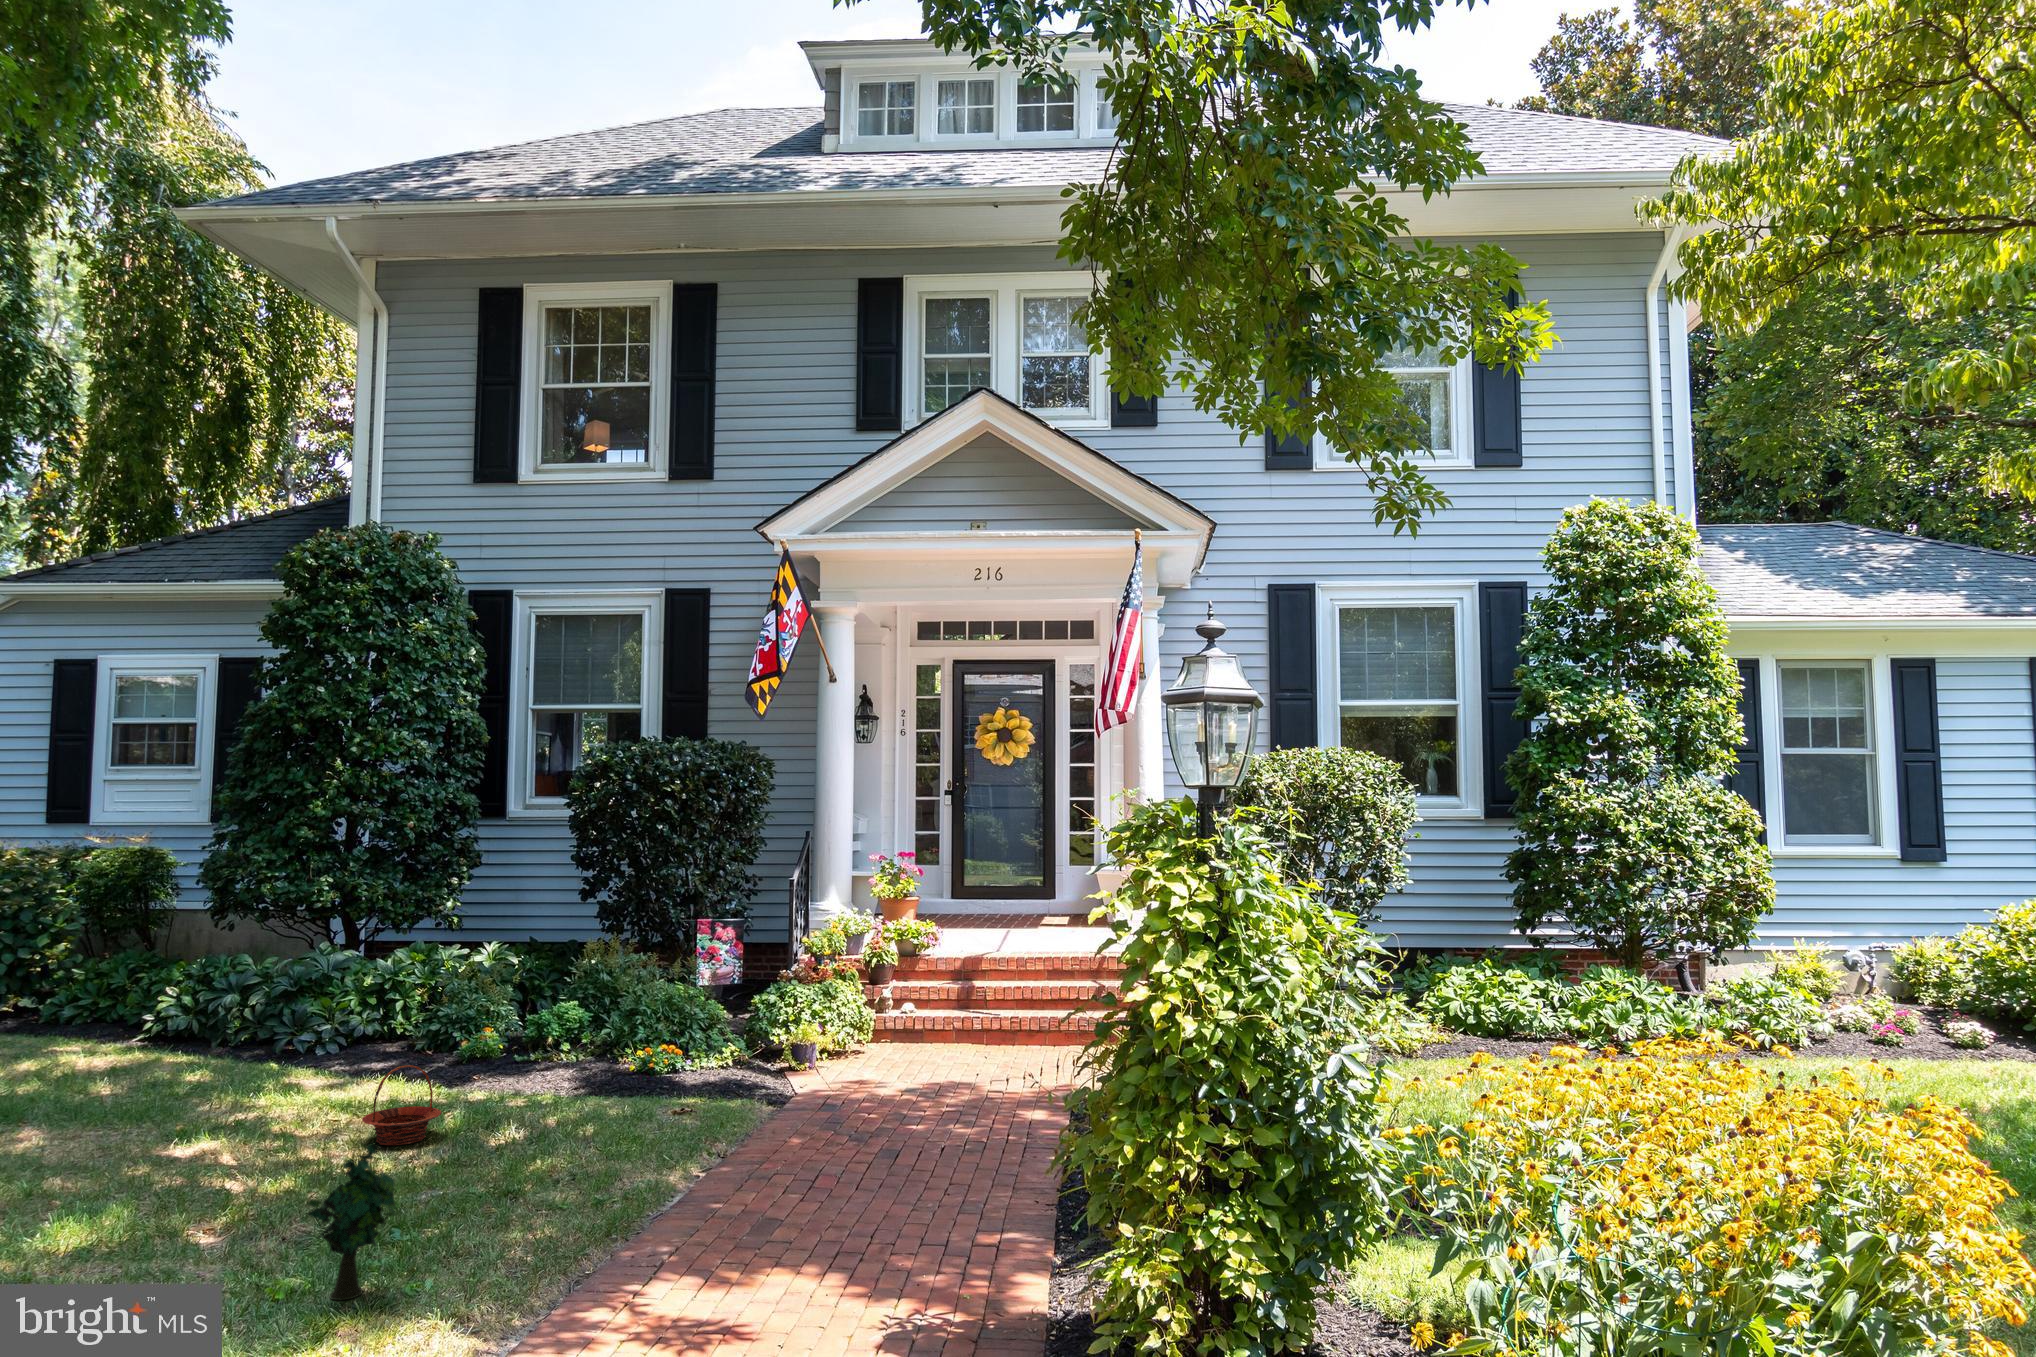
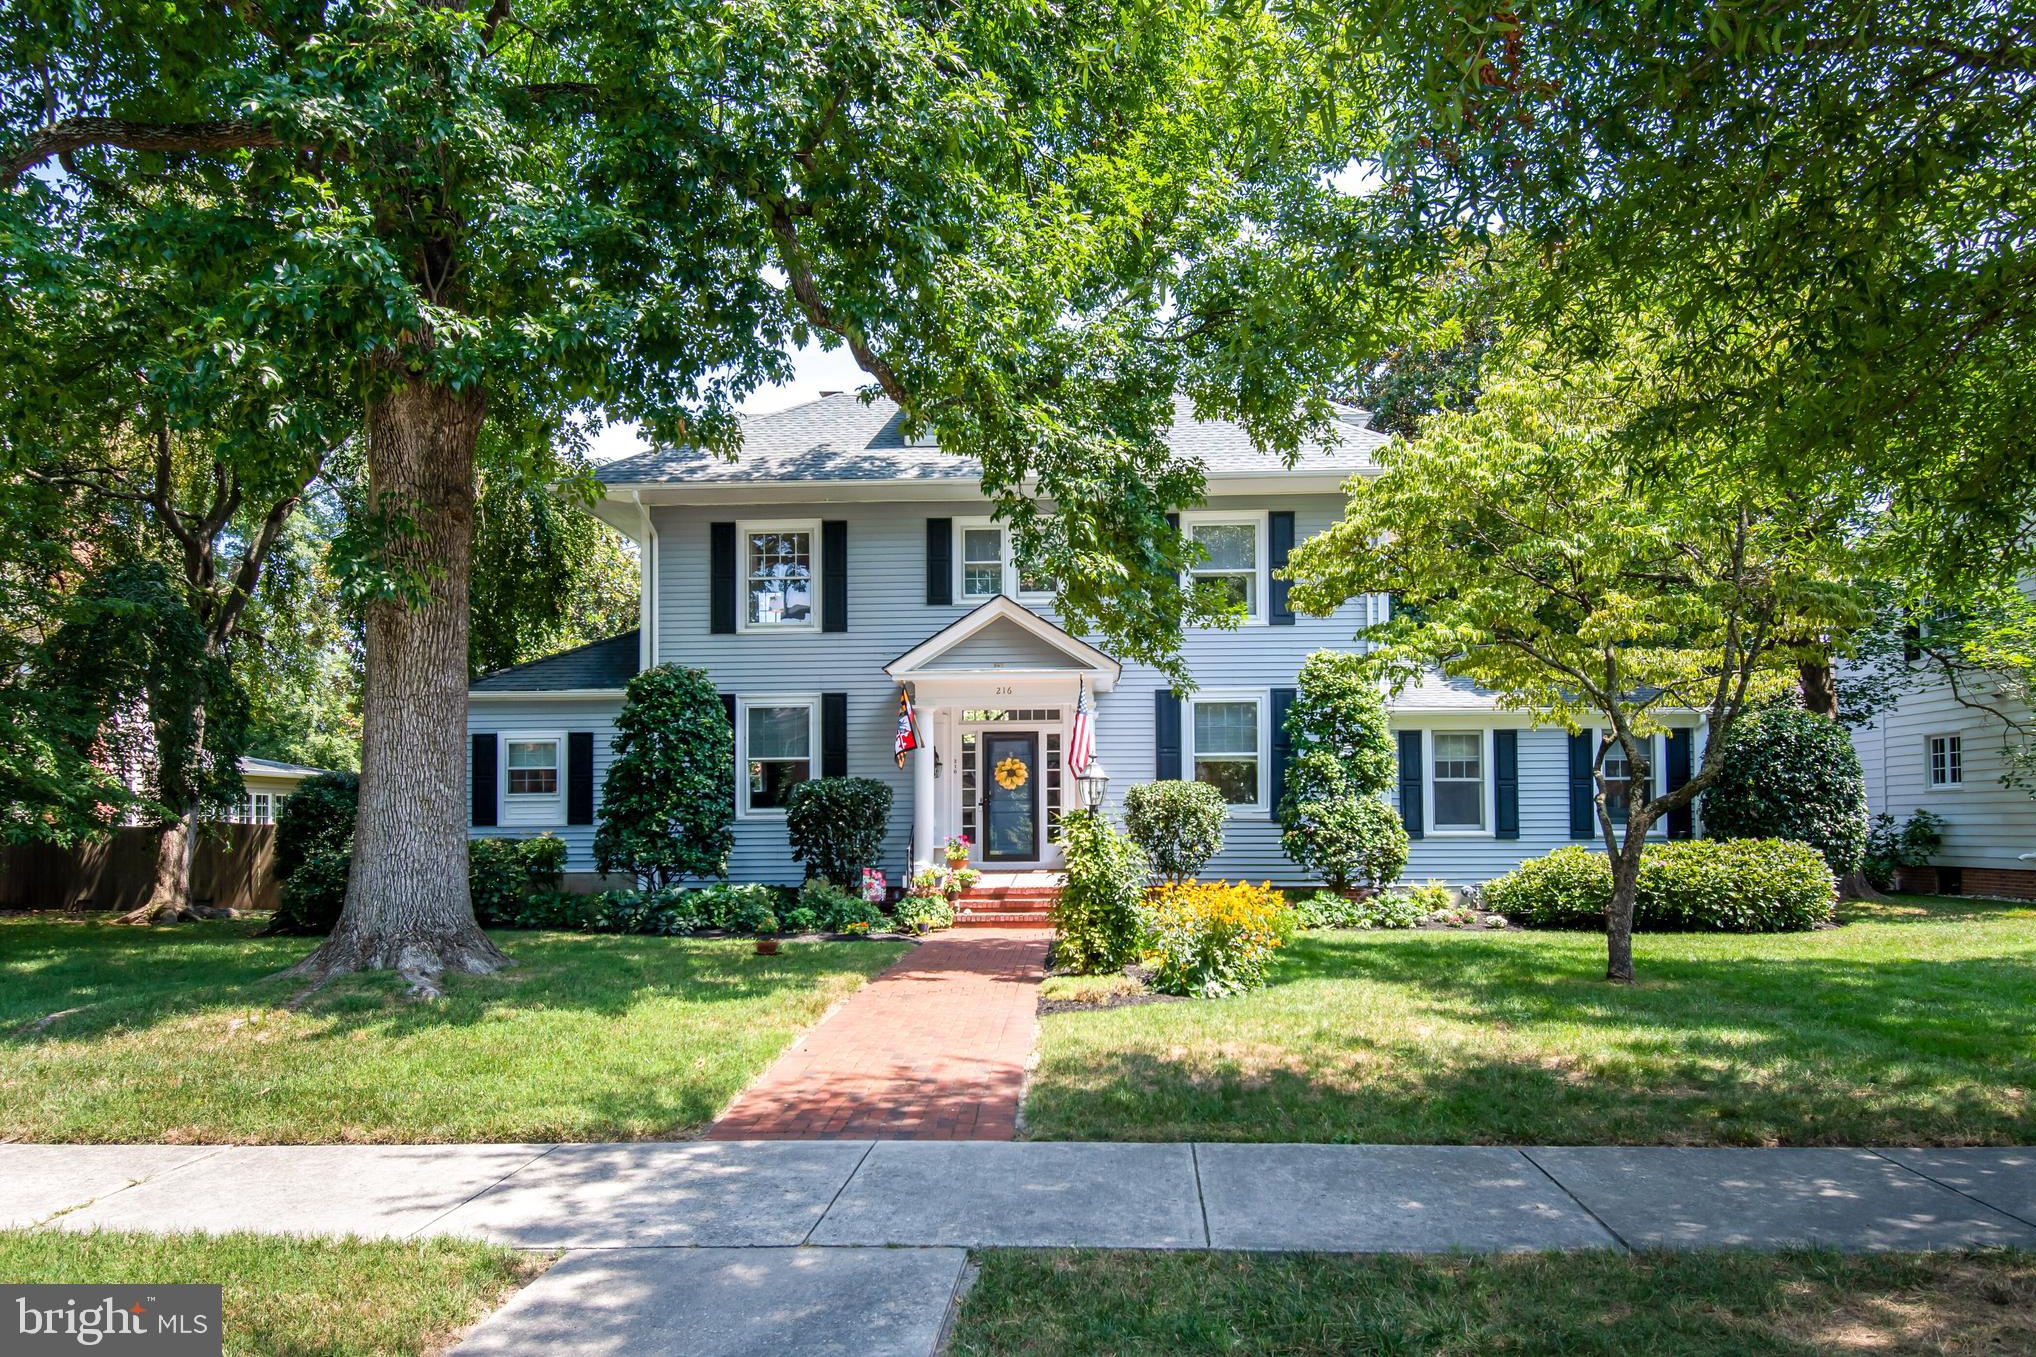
decorative plant: present [307,1143,397,1300] -> present [580,894,602,934]

